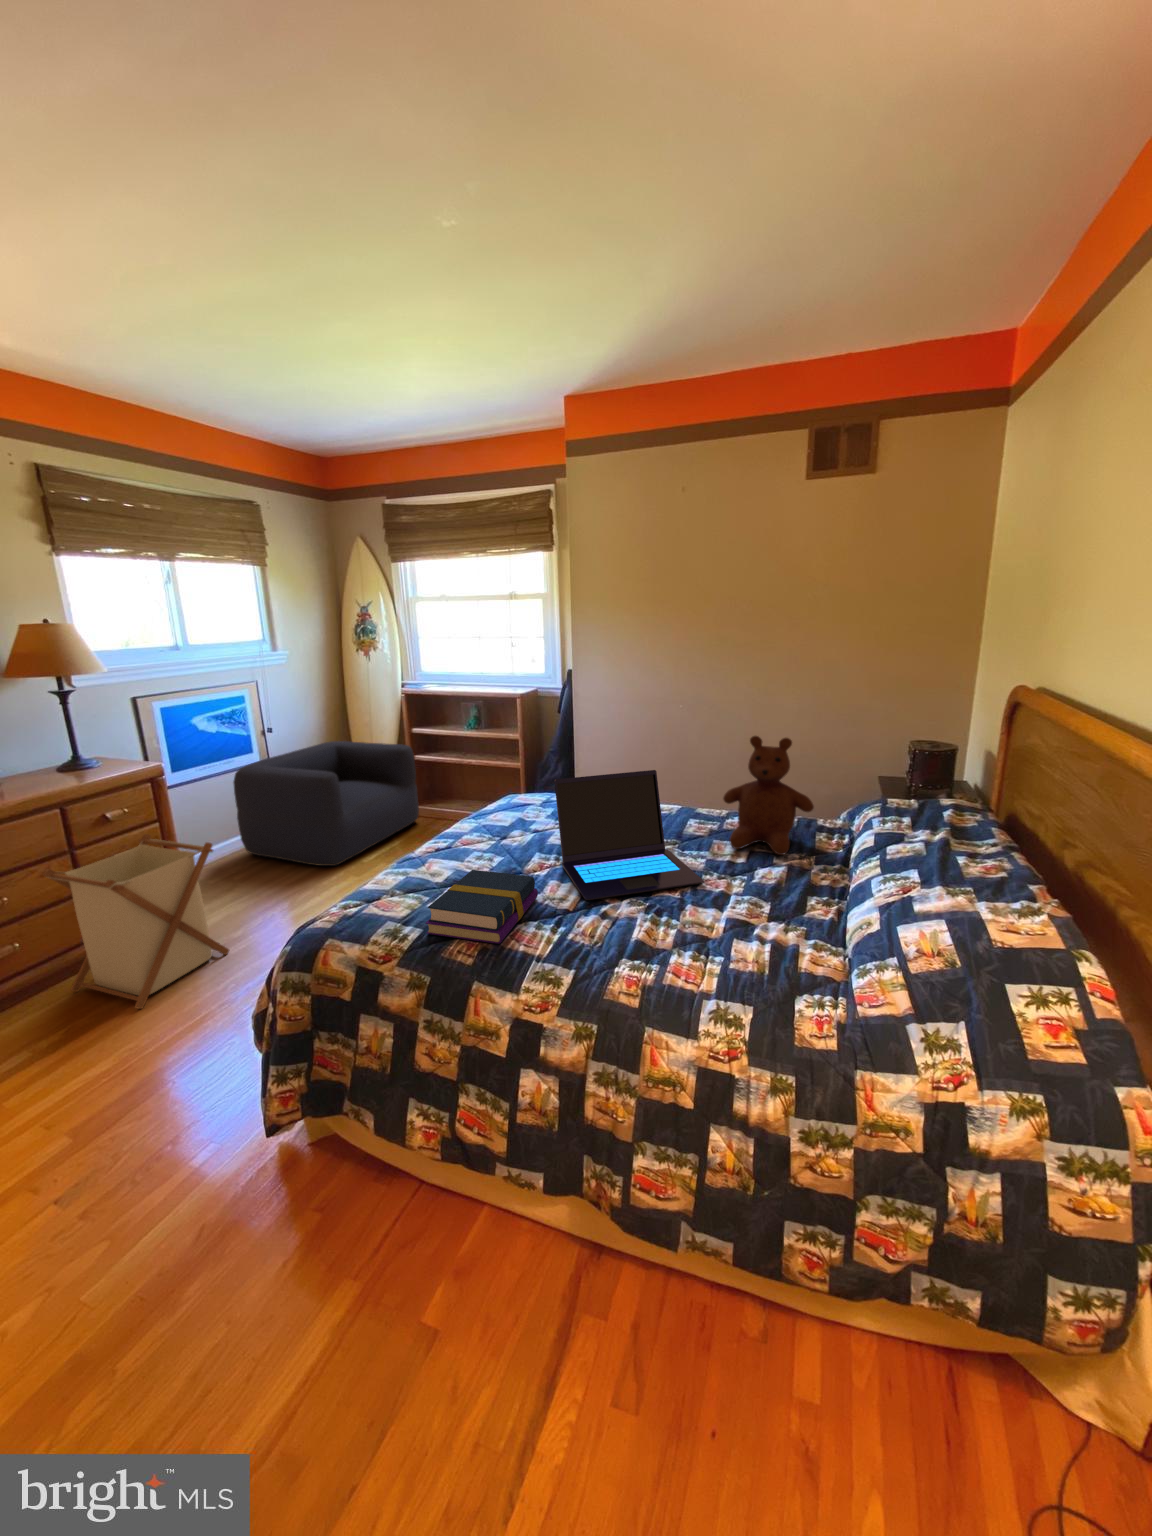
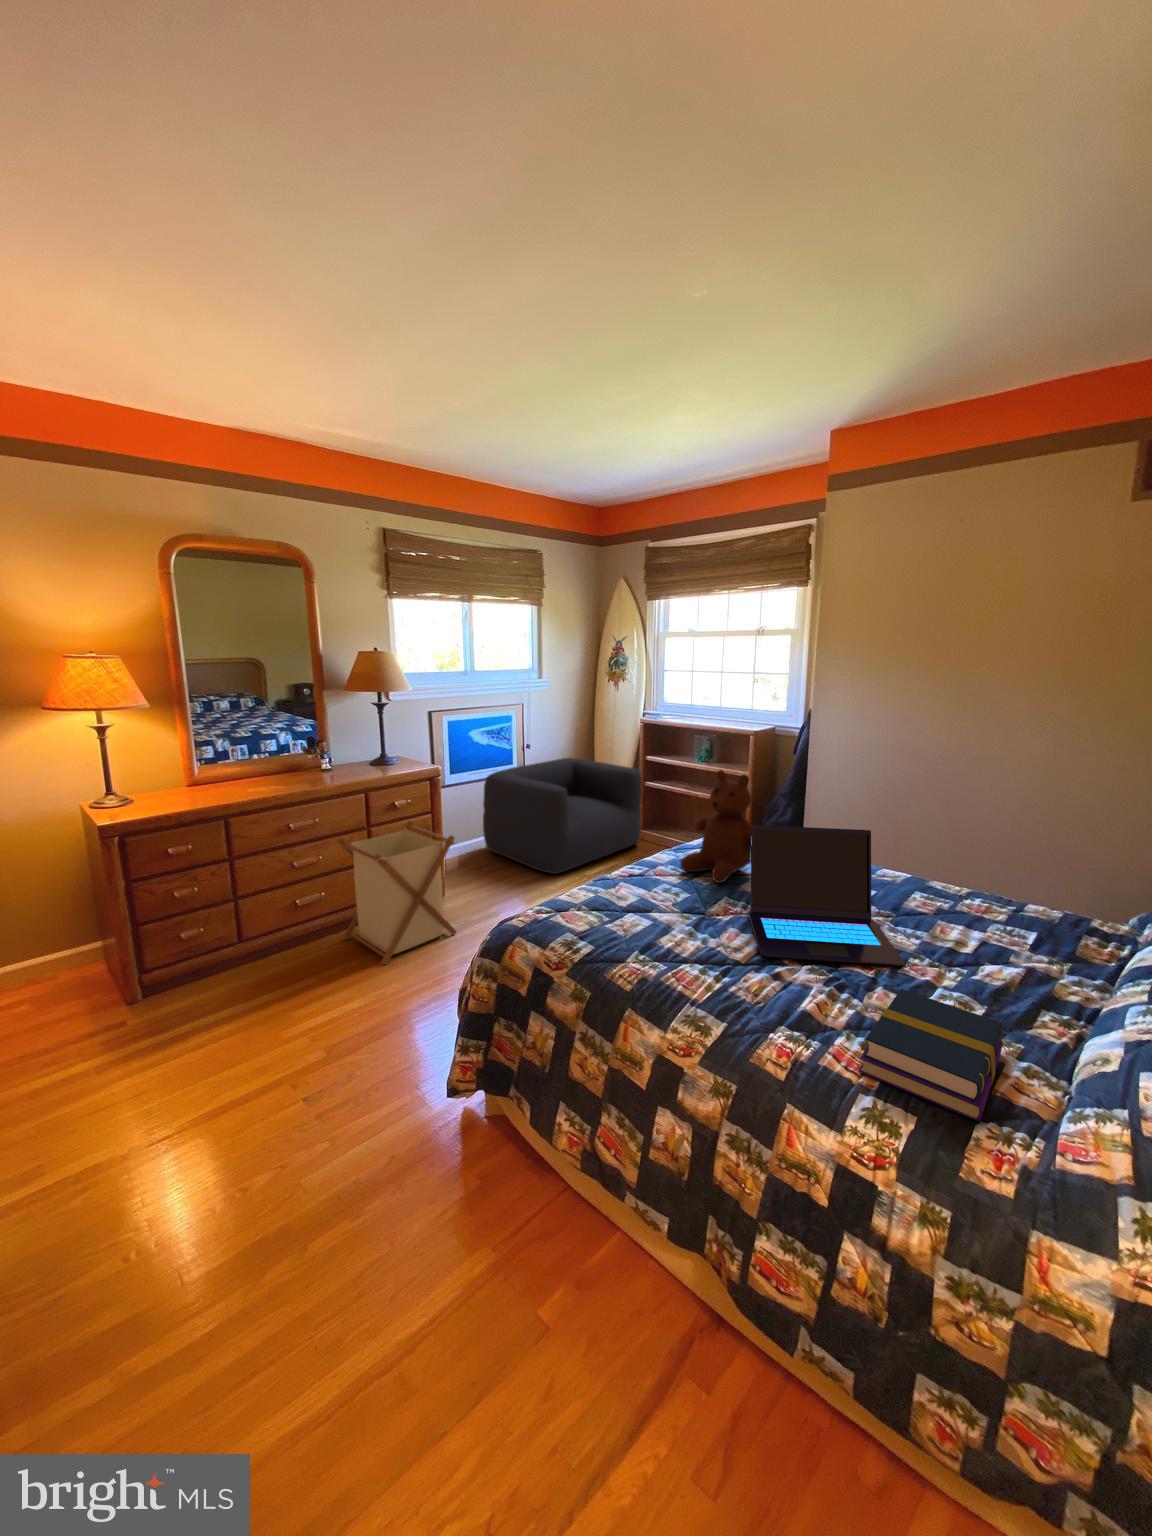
teddy bear: present [723,736,814,855] -> present [680,770,752,883]
book: present [426,870,538,944] -> present [859,989,1003,1121]

